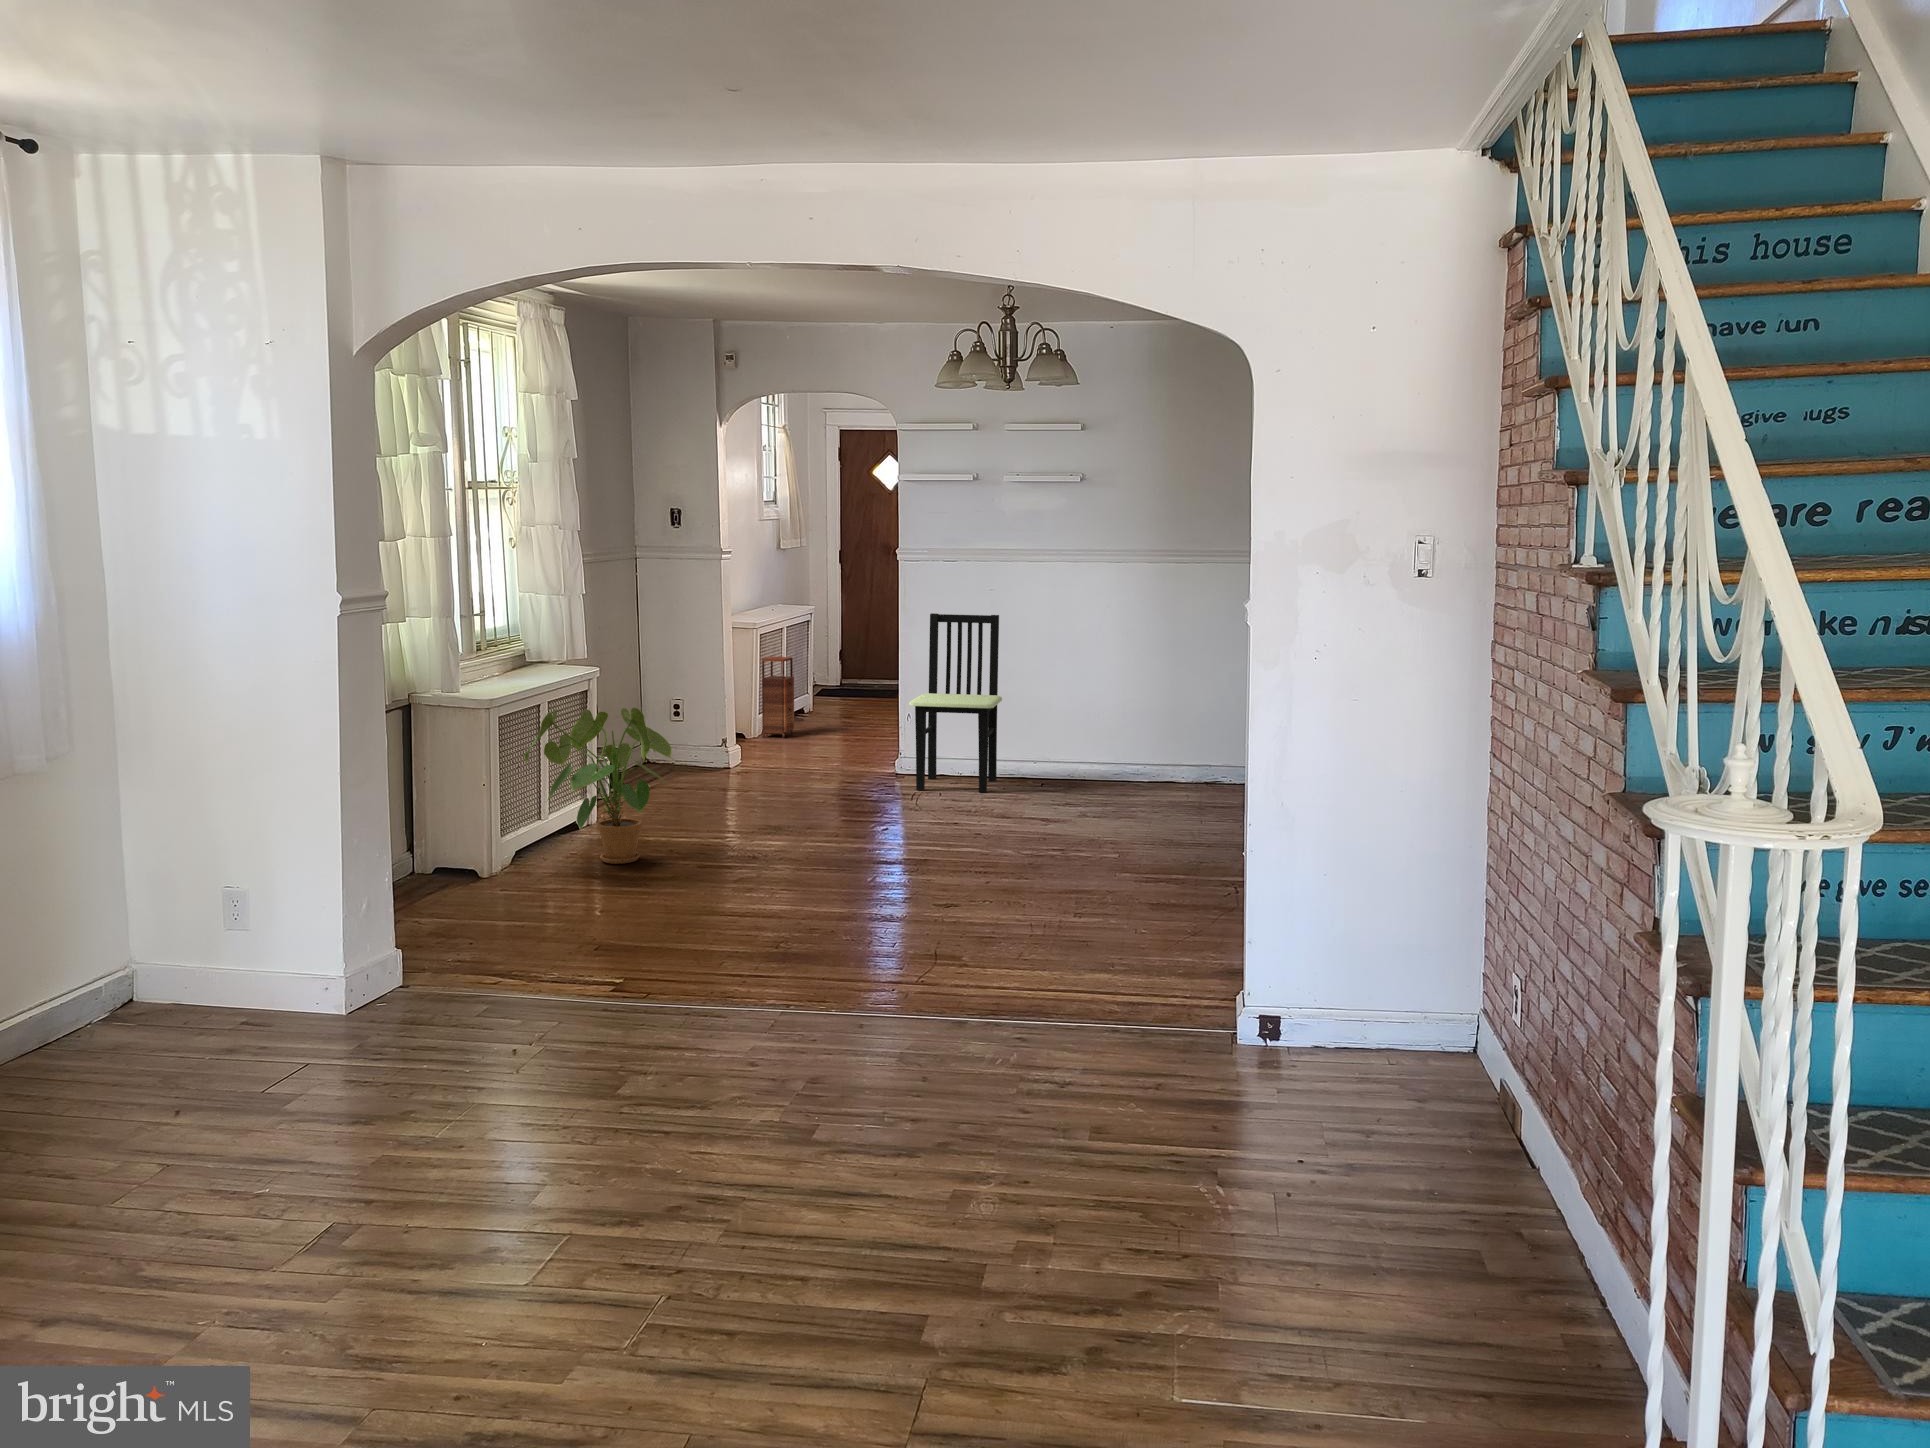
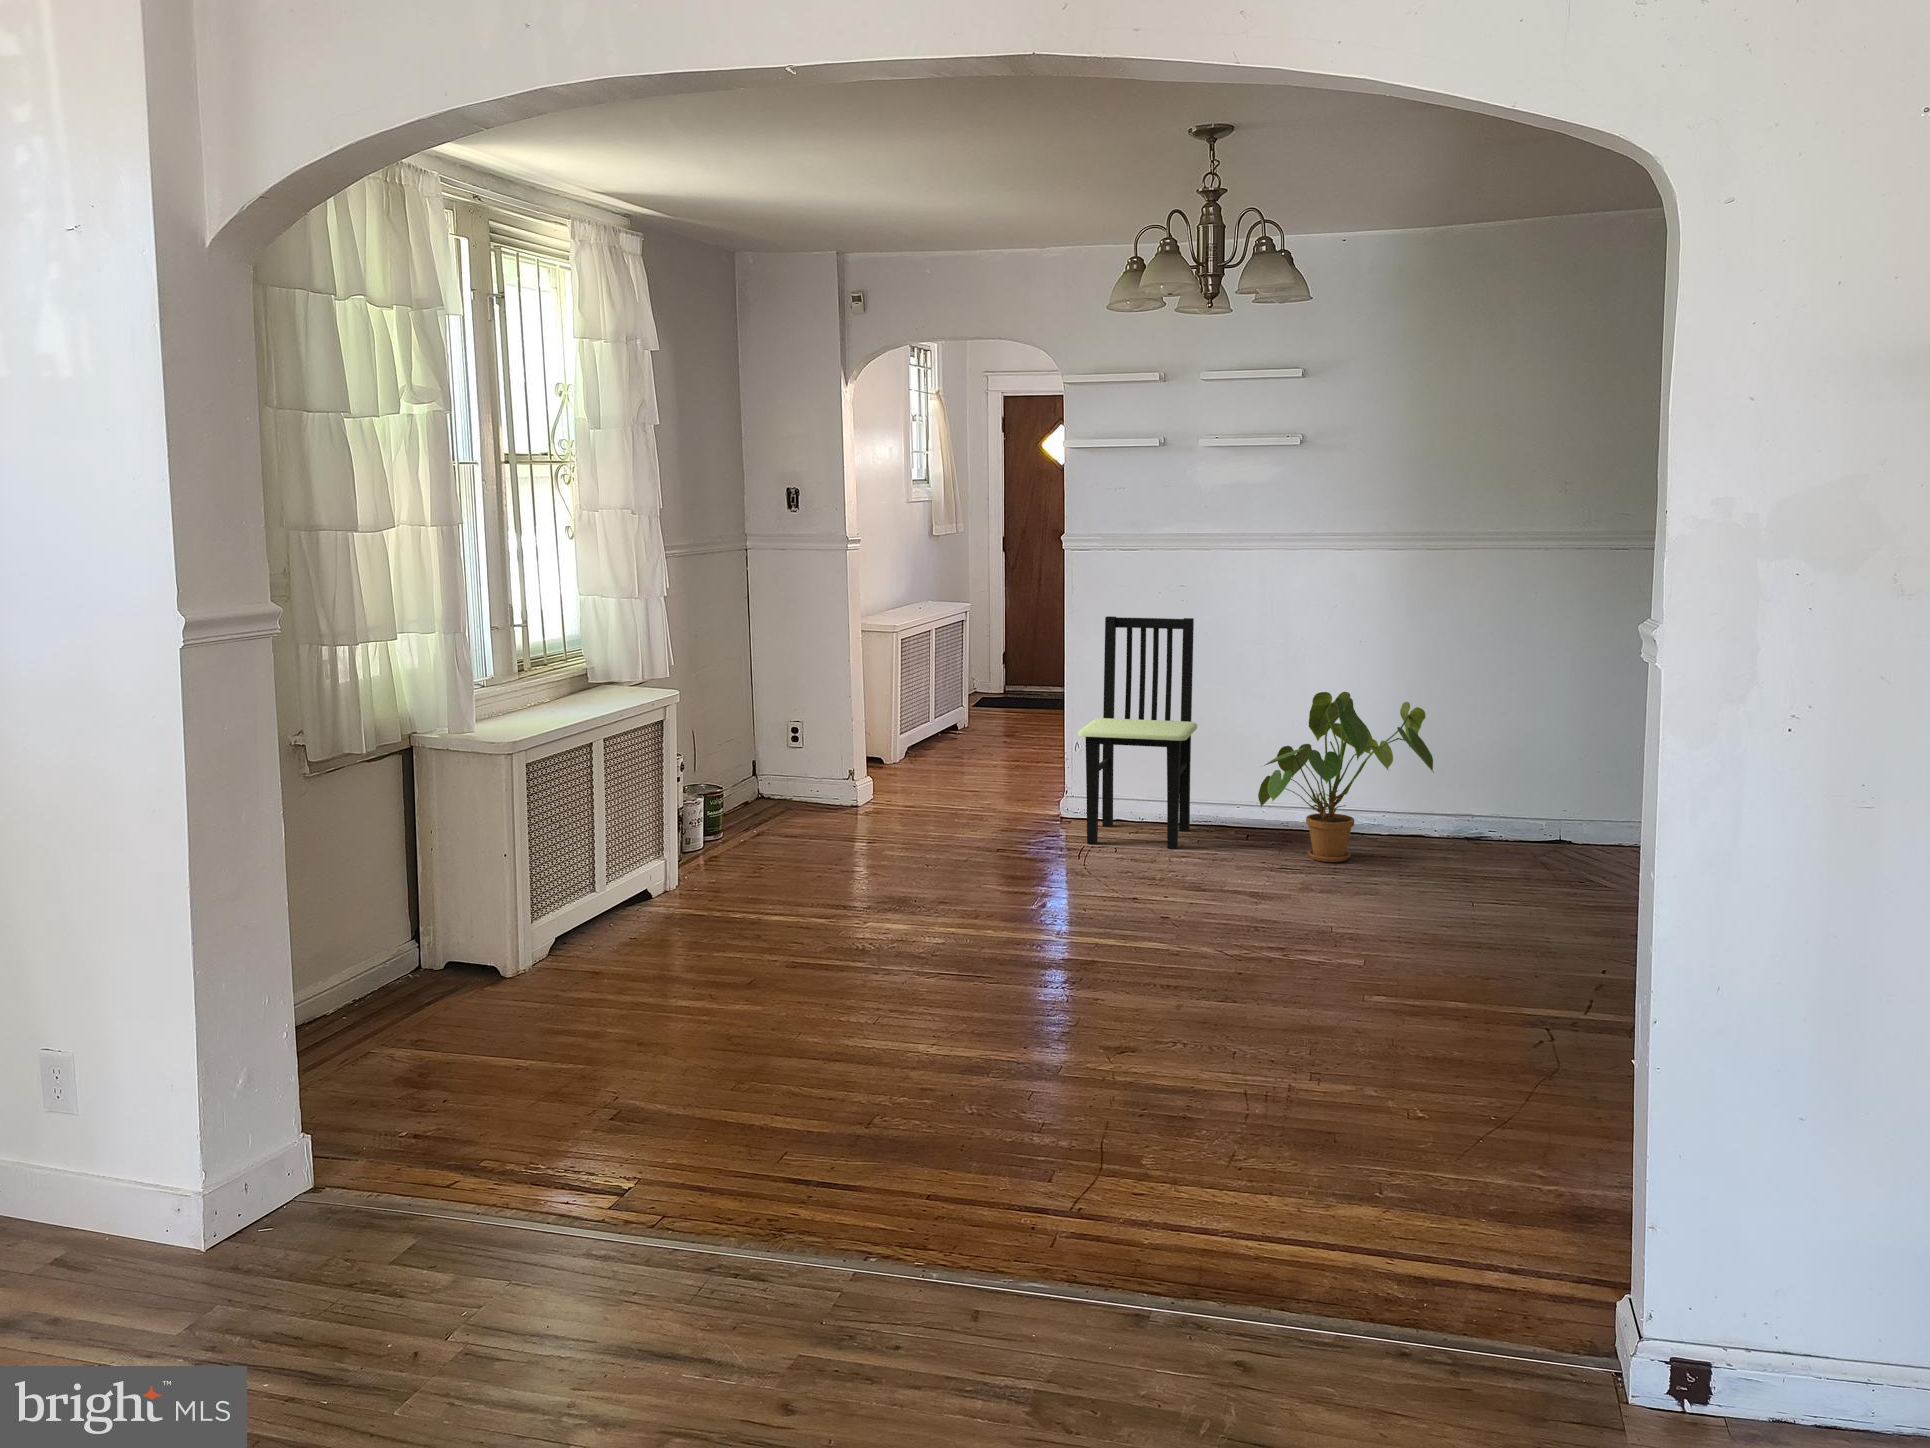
storage cabinet: present [762,656,794,738] -> none [904,665,943,764]
house plant: present [525,708,672,864] -> present [1258,692,1434,862]

